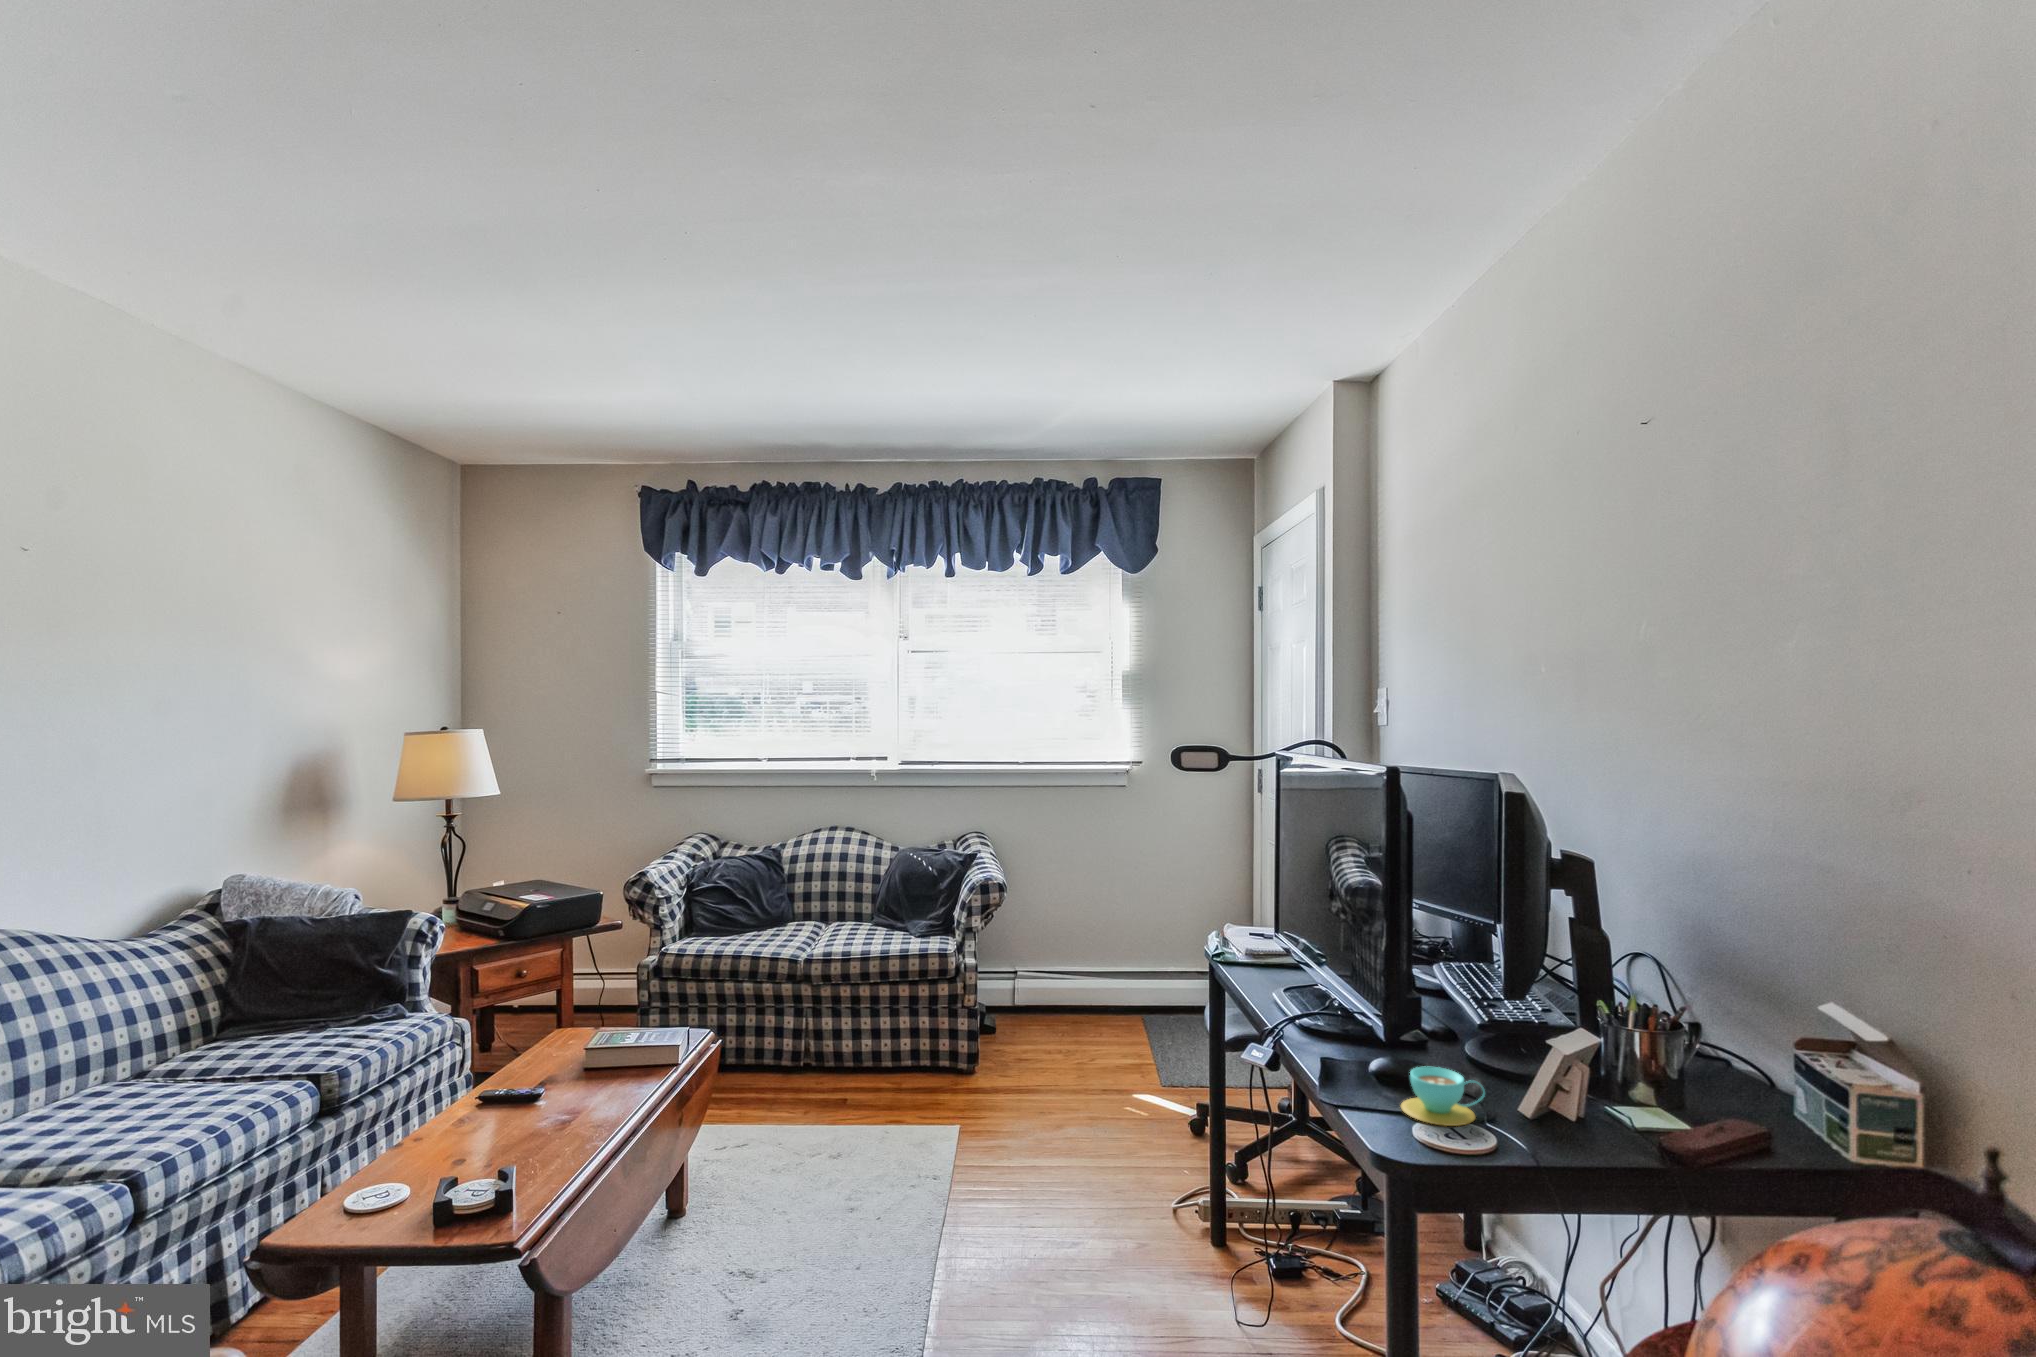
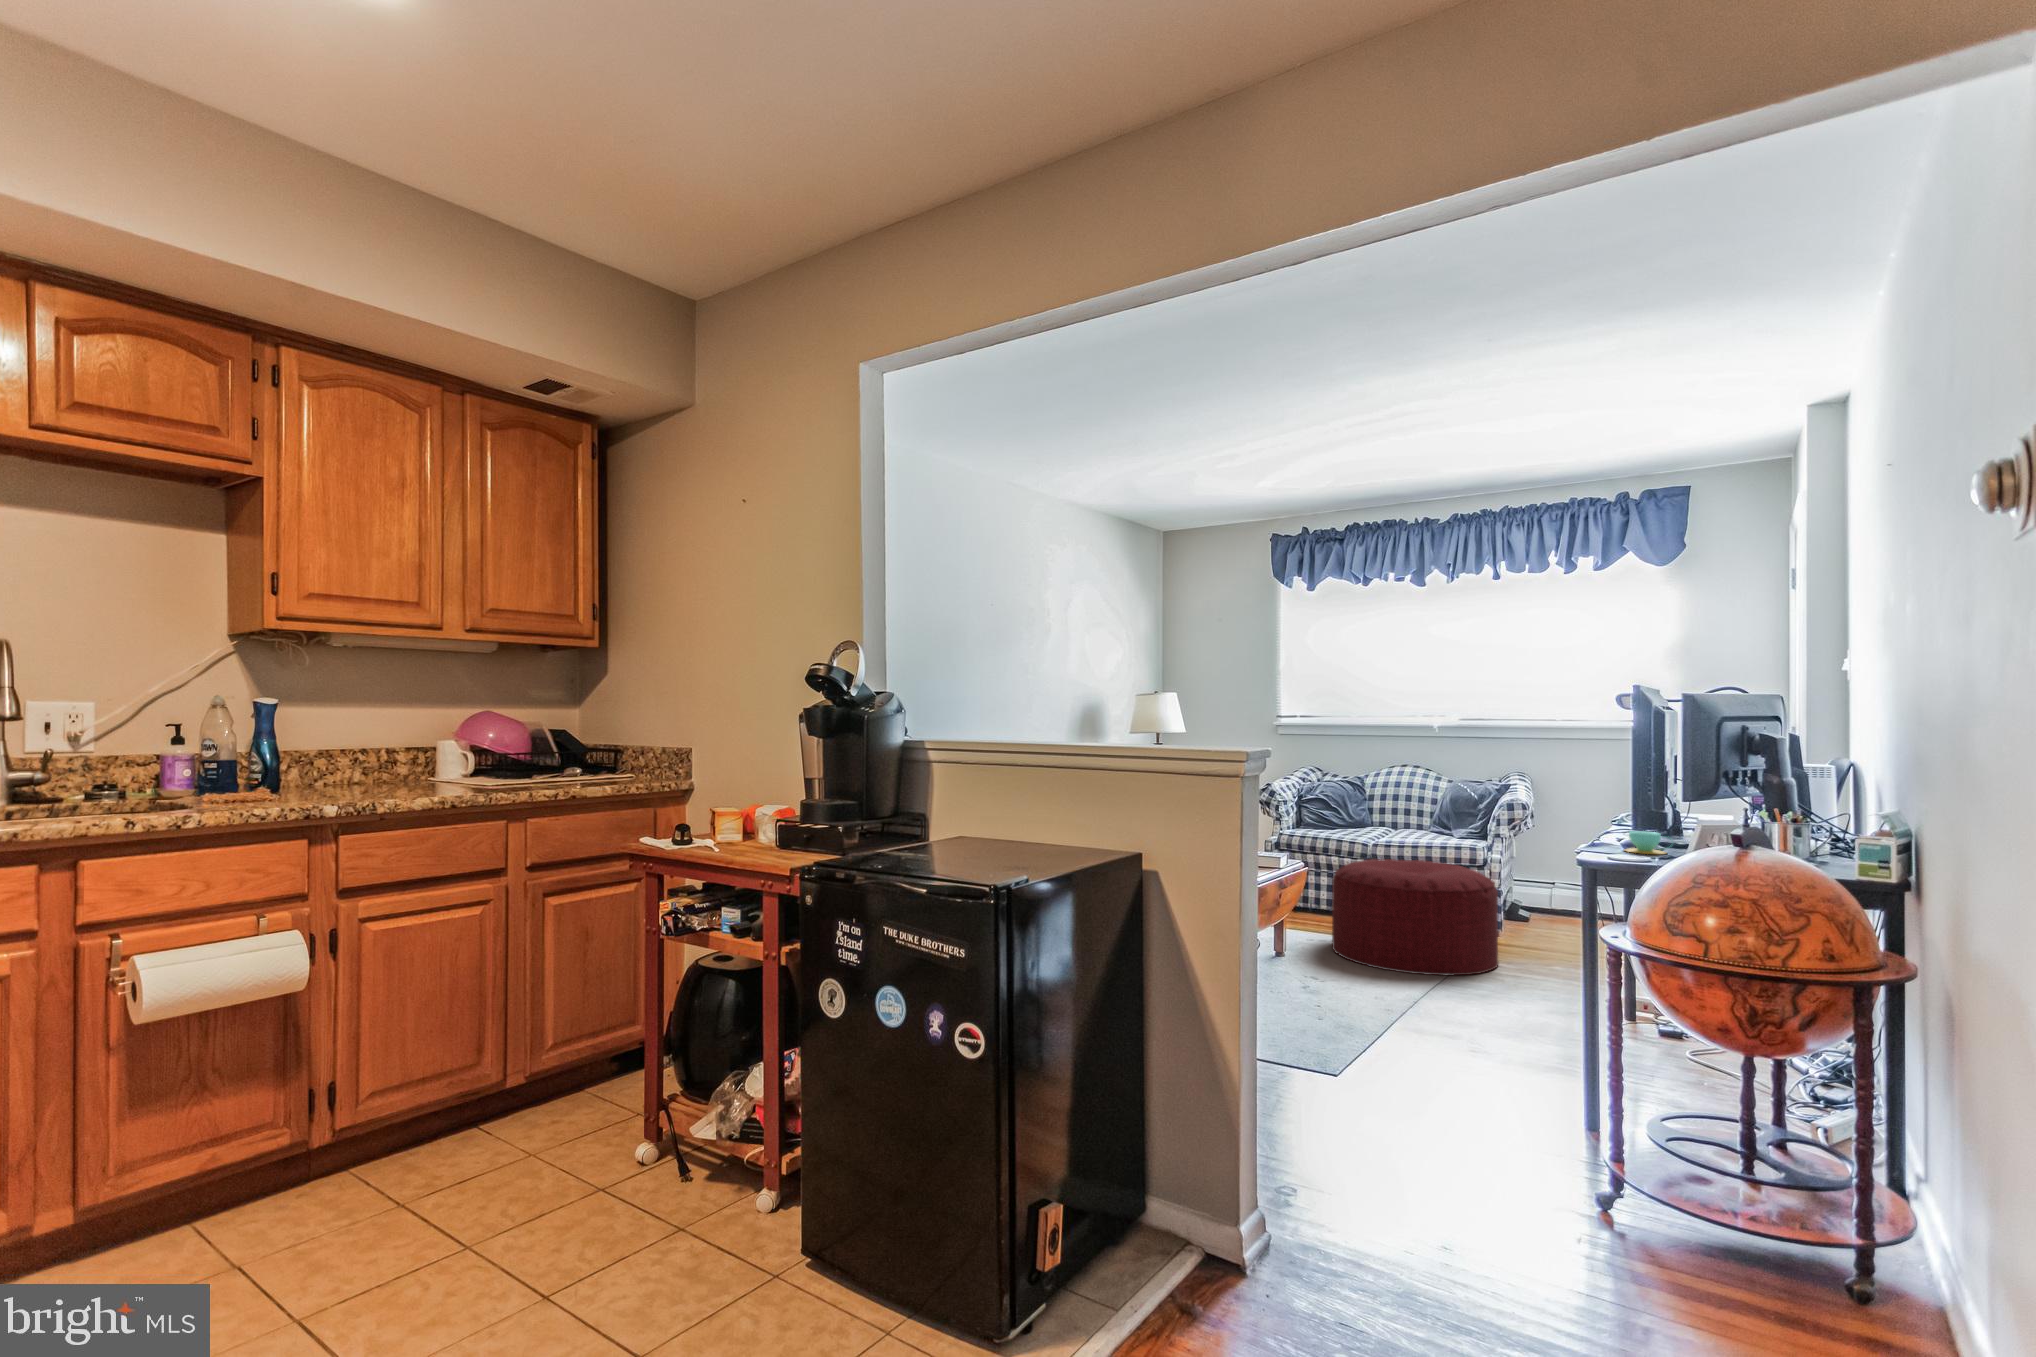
ottoman: none [764,997,1010,1224] -> present [1332,859,1499,975]

